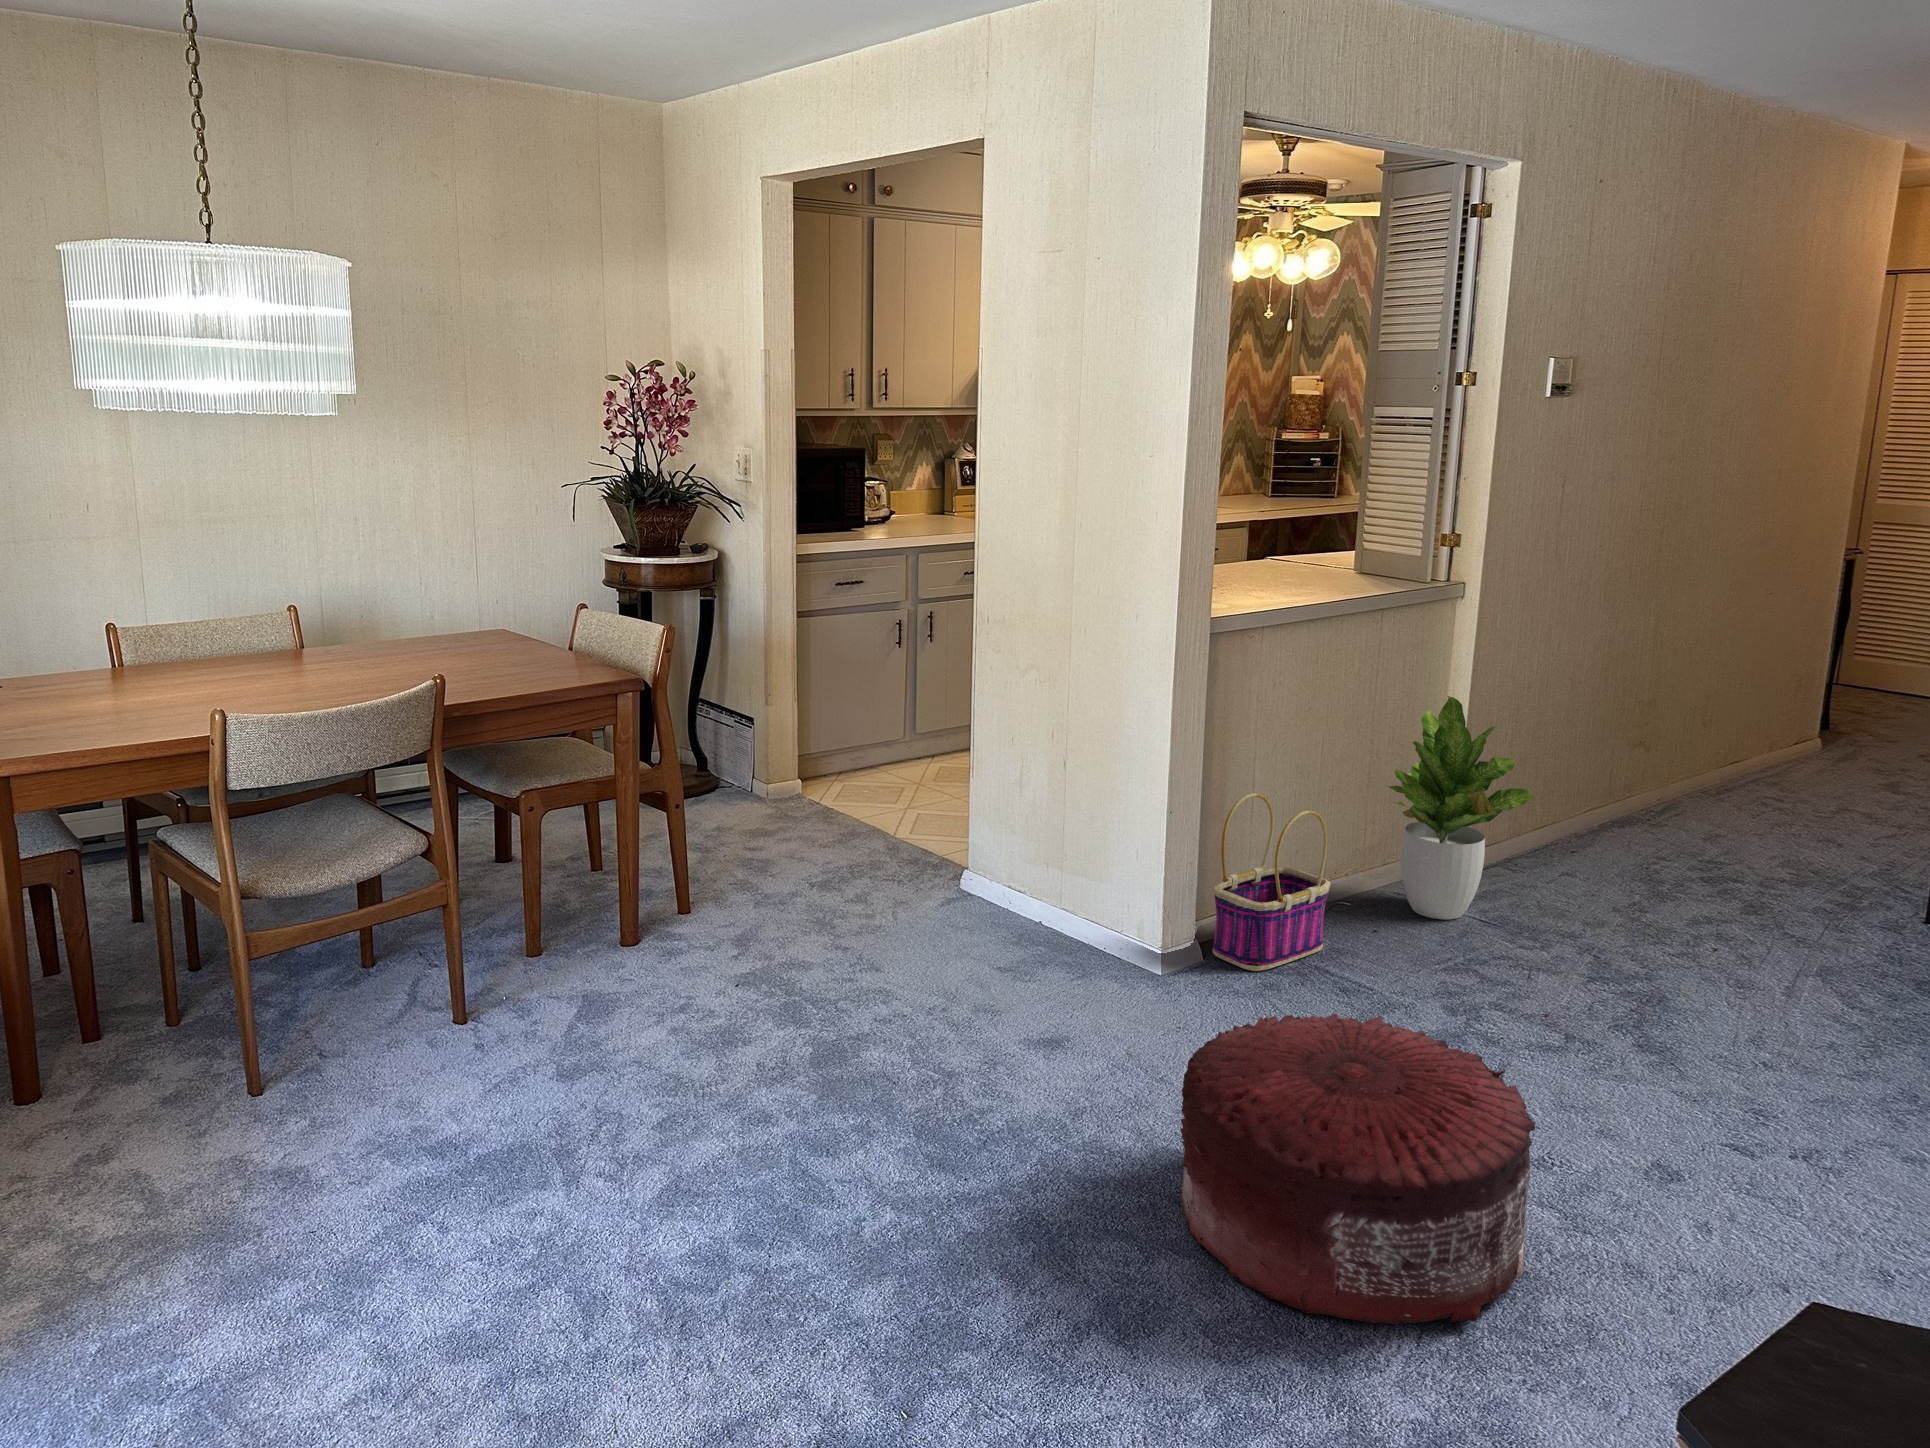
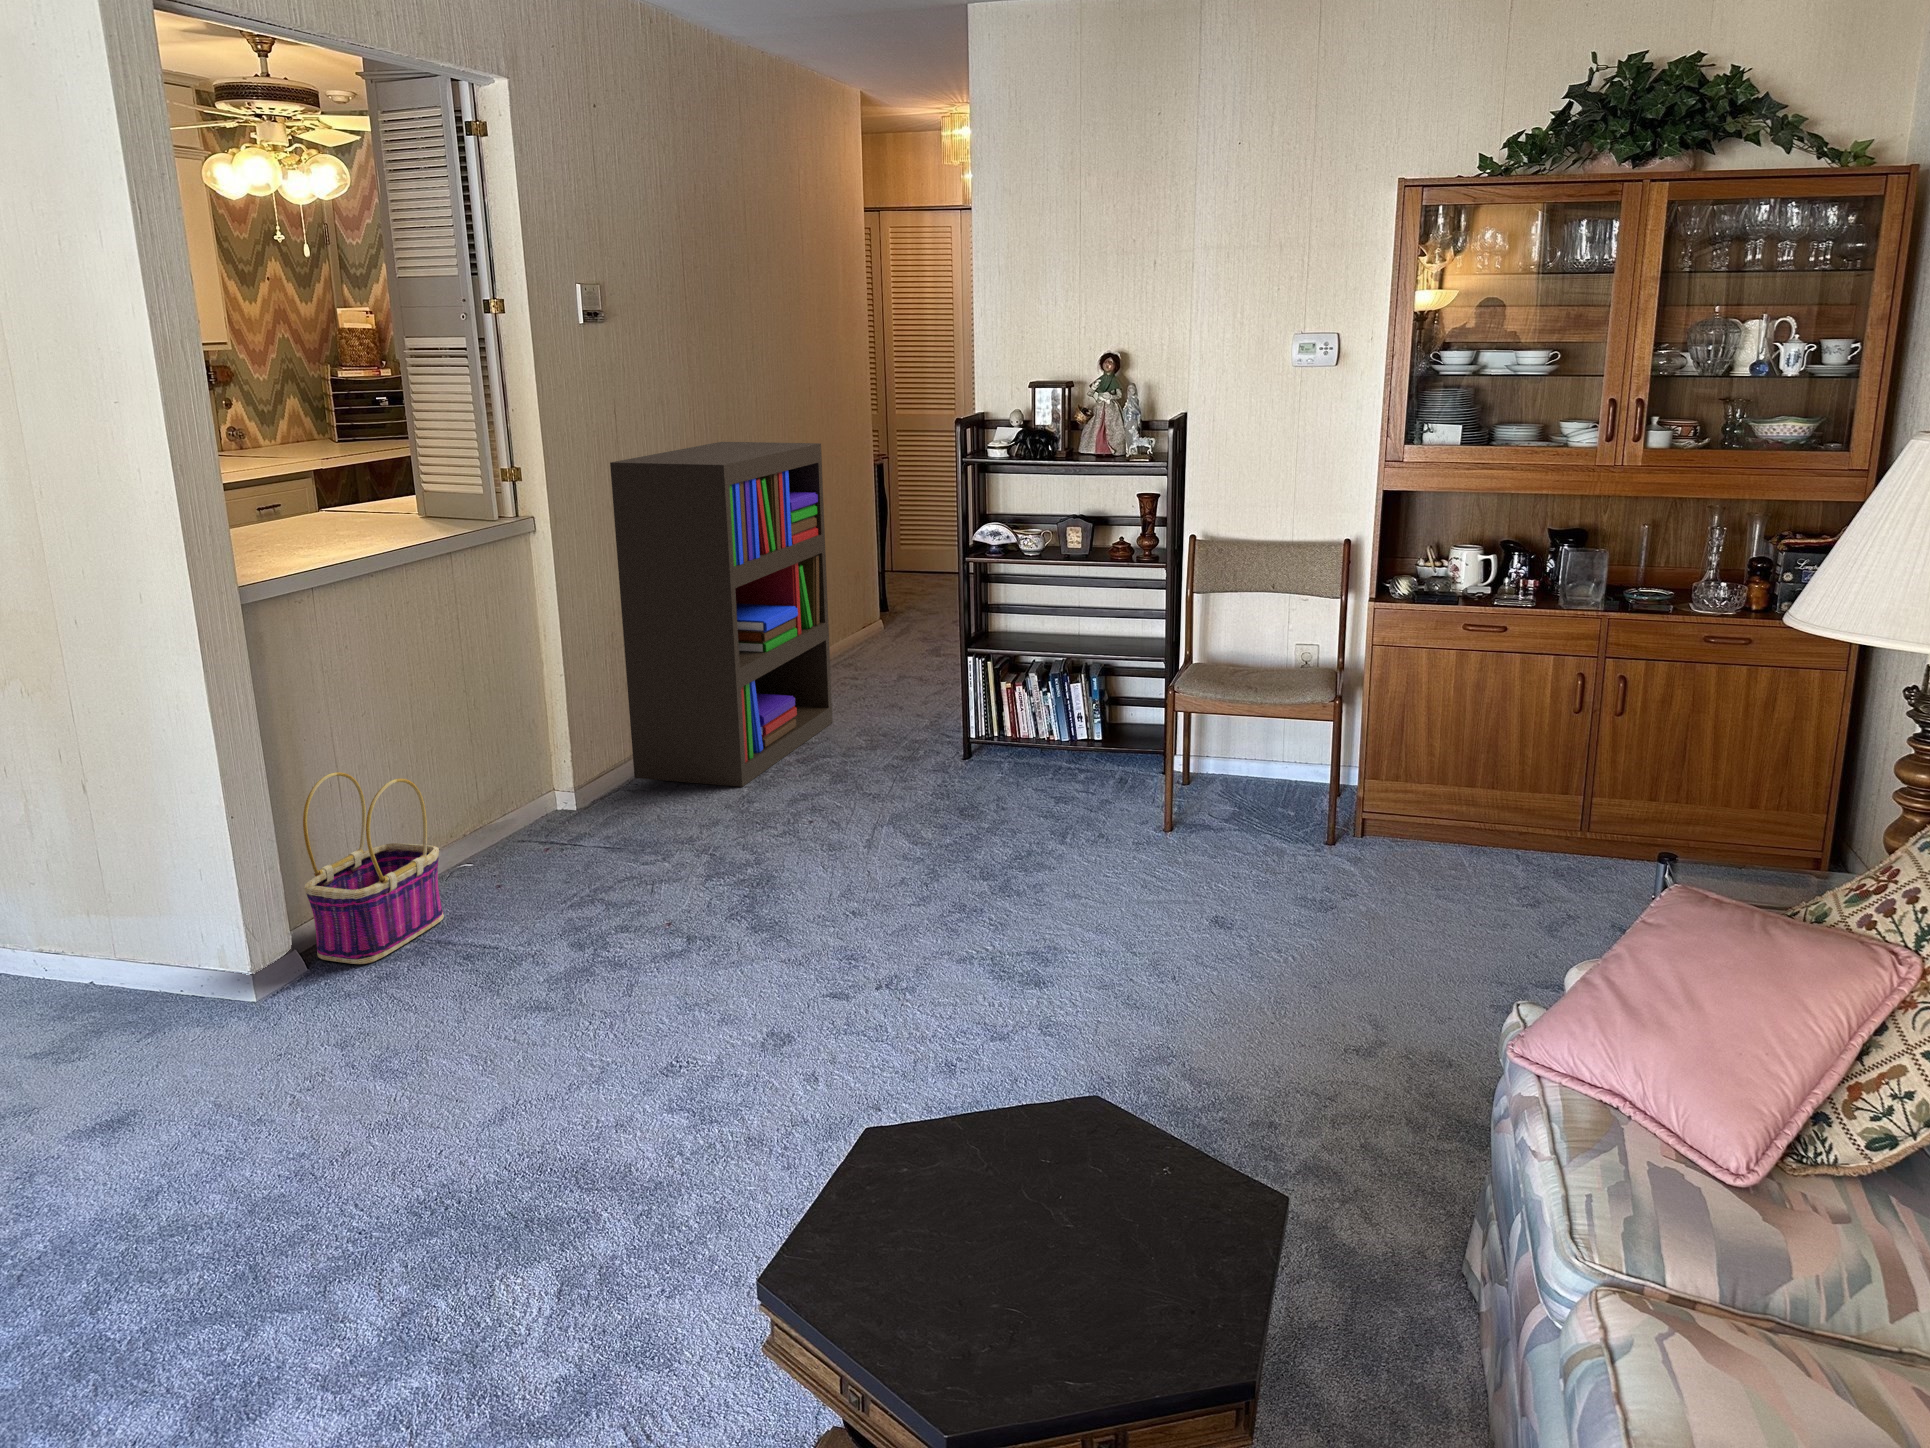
bookshelf: none [1515,526,1796,894] -> present [610,442,832,787]
potted plant: present [1388,696,1535,920] -> none [483,632,632,857]
pouf: present [1180,1013,1535,1323] -> none [259,978,655,1319]

